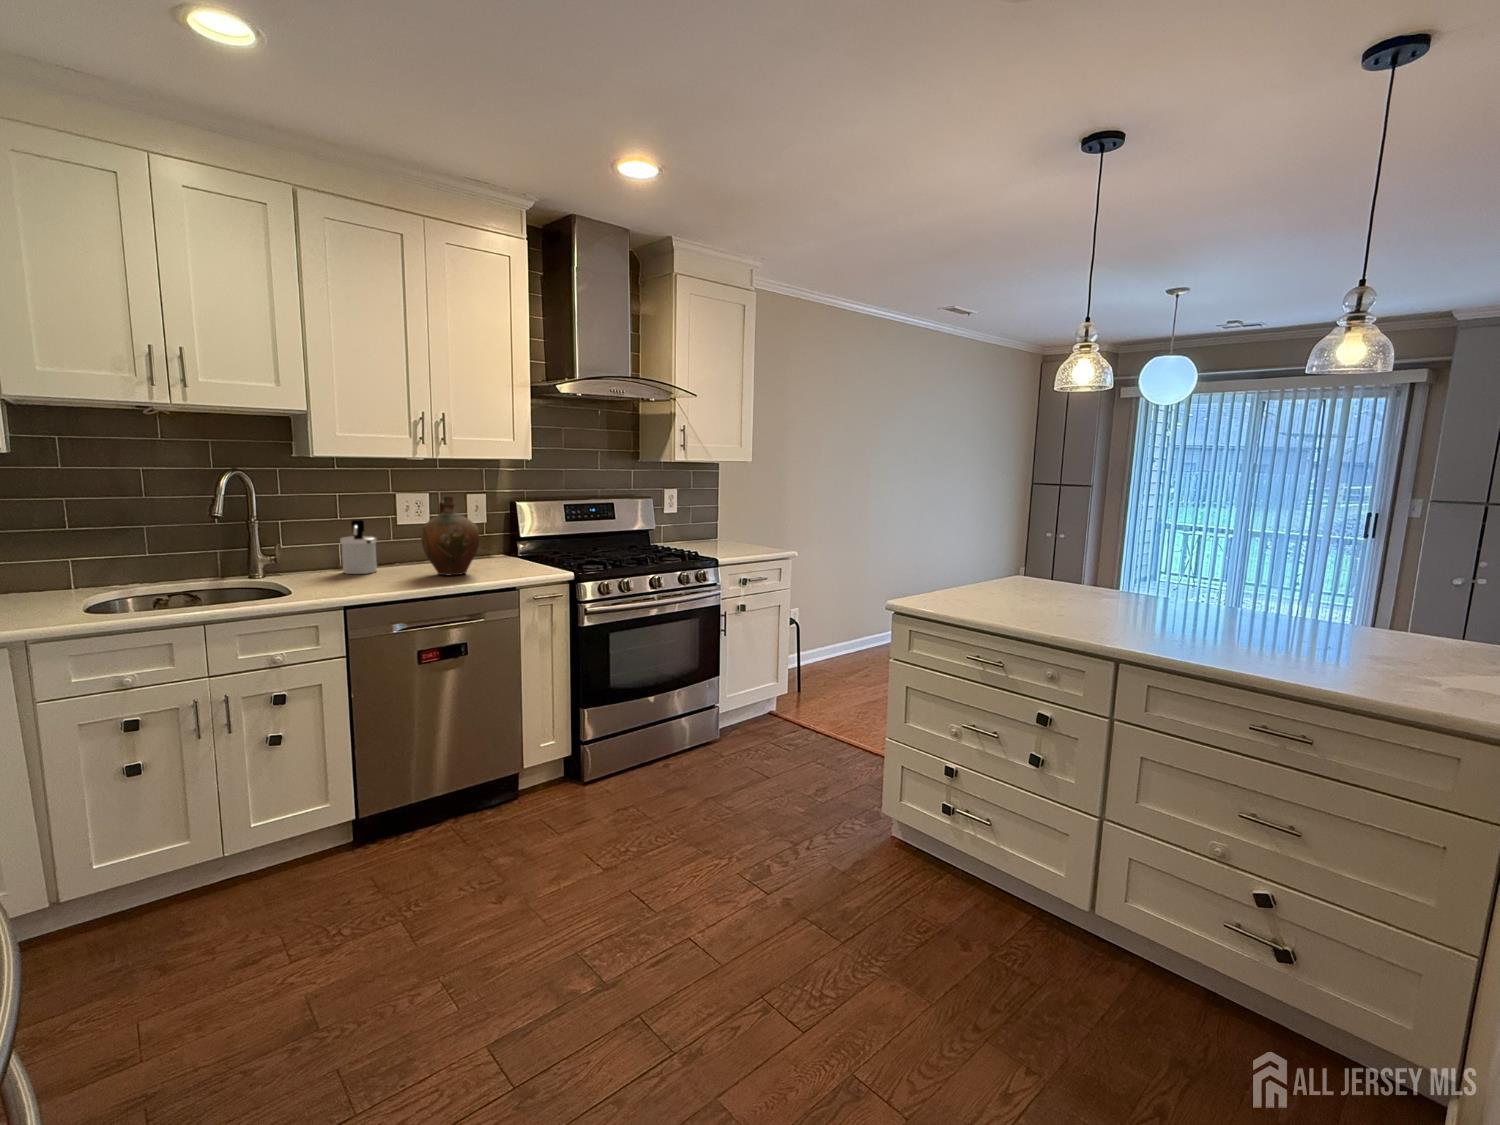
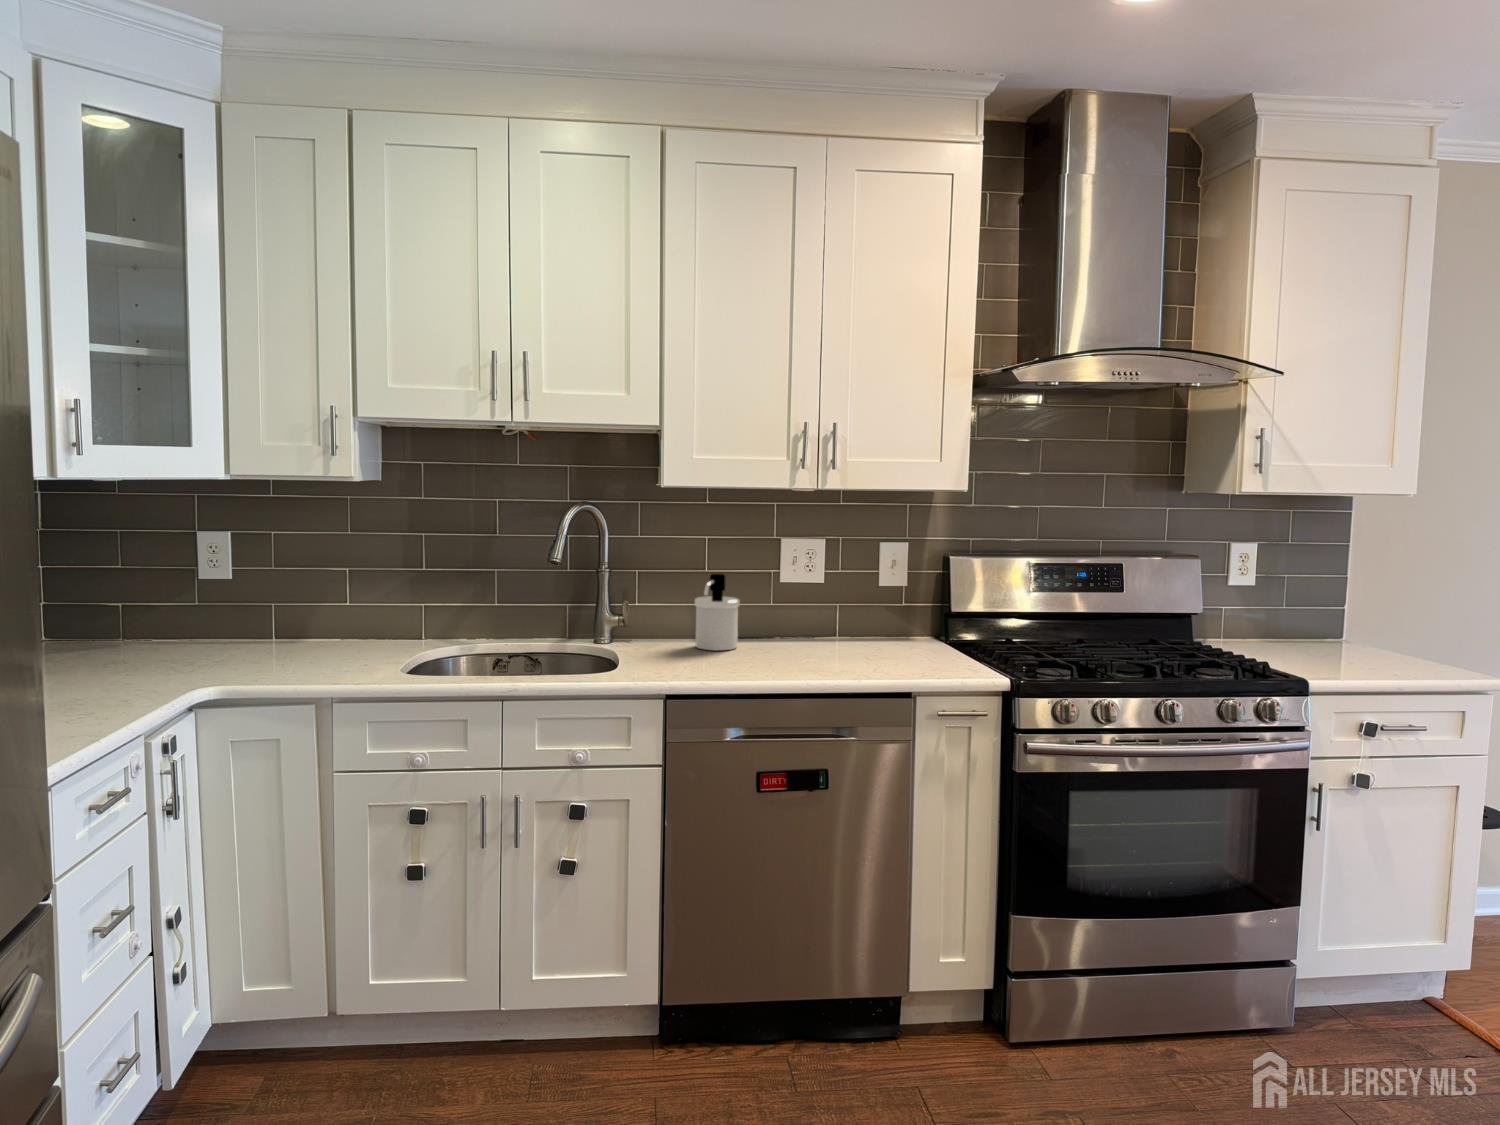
ceramic jug: present [421,496,479,575] -> none [787,545,868,665]

